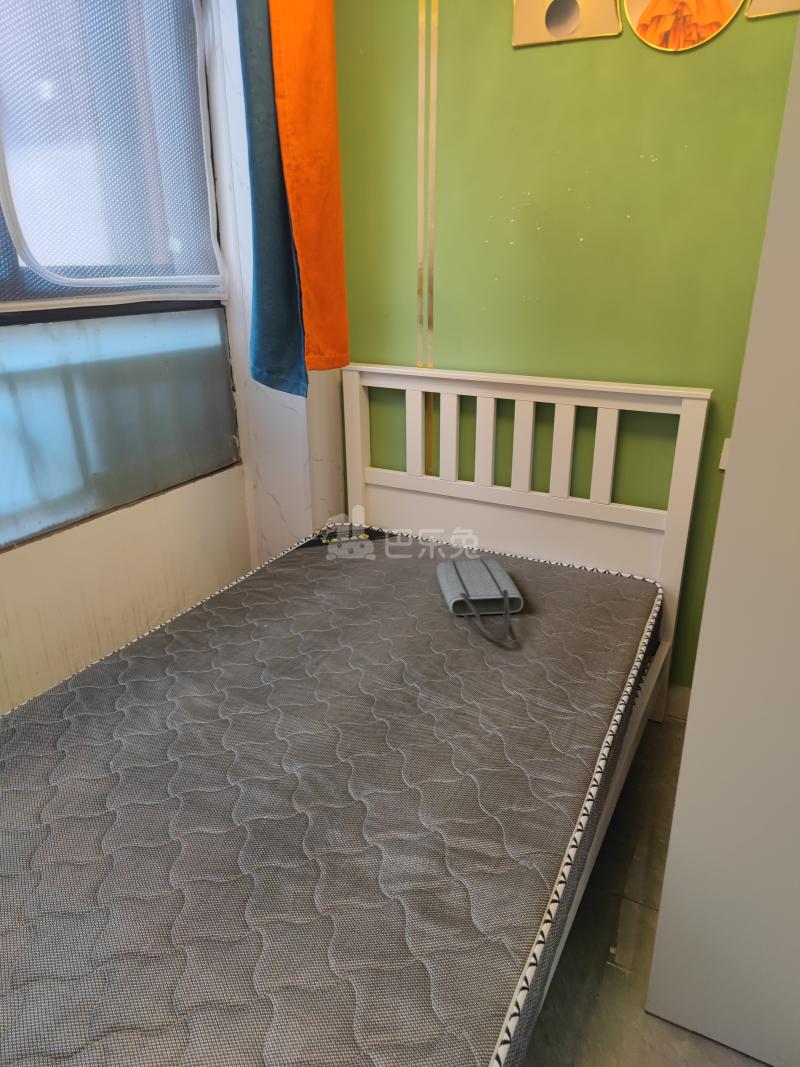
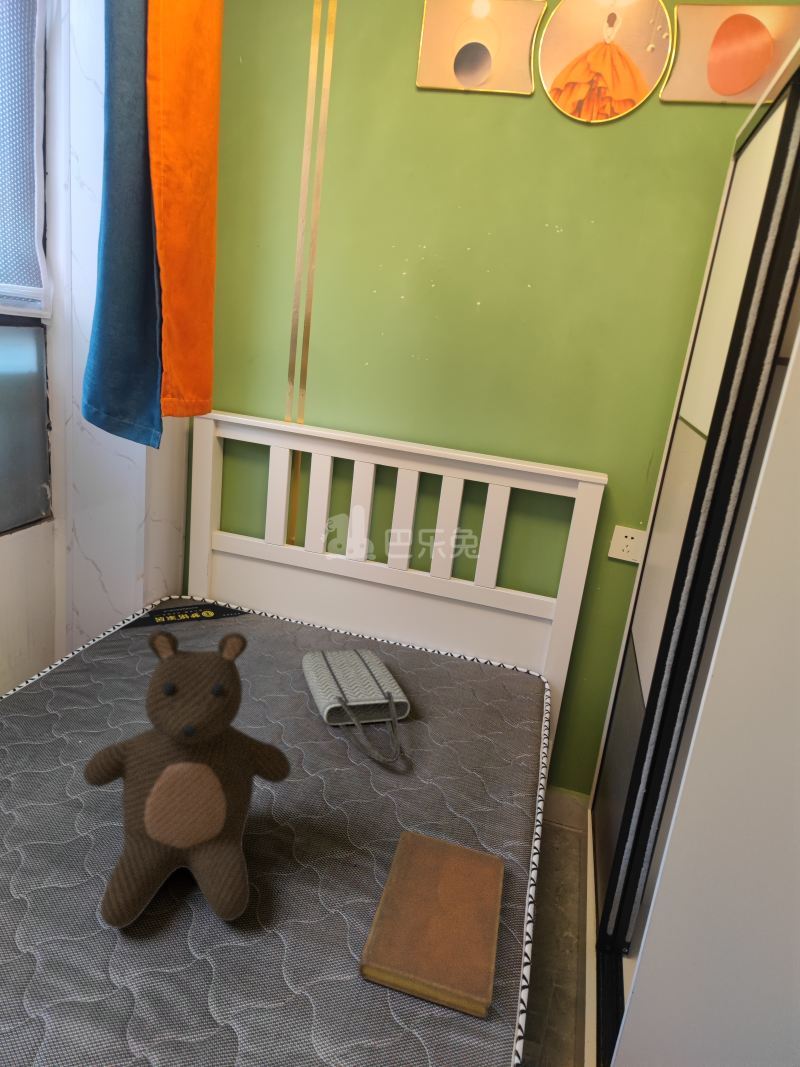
stuffed bear: none [273,529,414,725] -> present [83,630,291,929]
notebook: none [457,682,581,791] -> present [358,830,505,1018]

